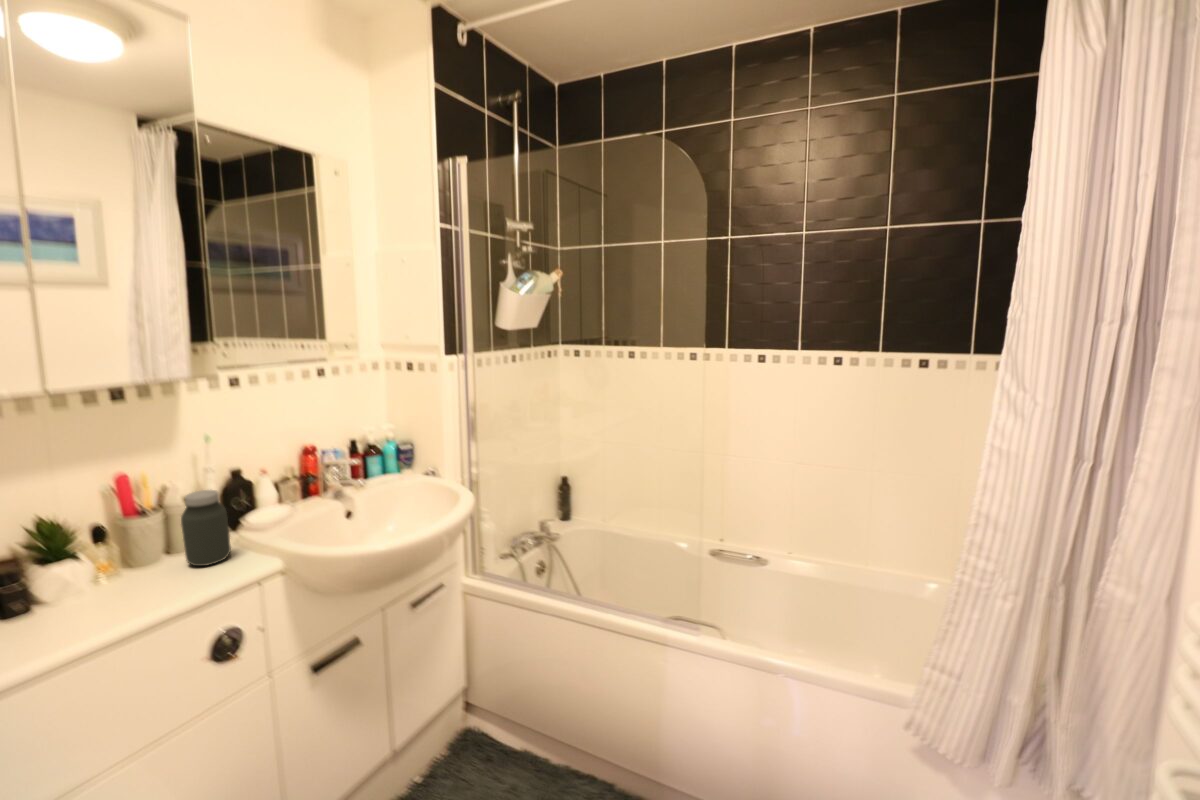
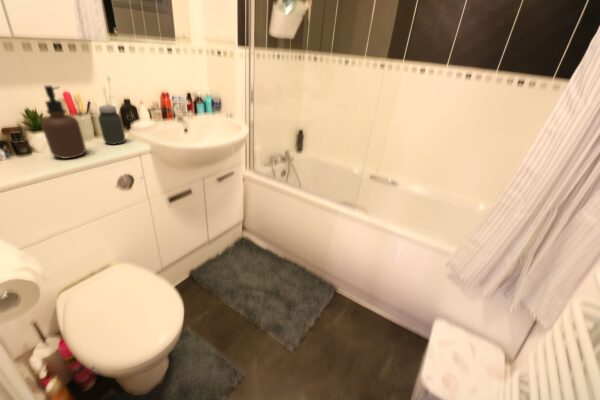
soap dispenser: none [68,471,151,613] -> present [41,85,86,159]

